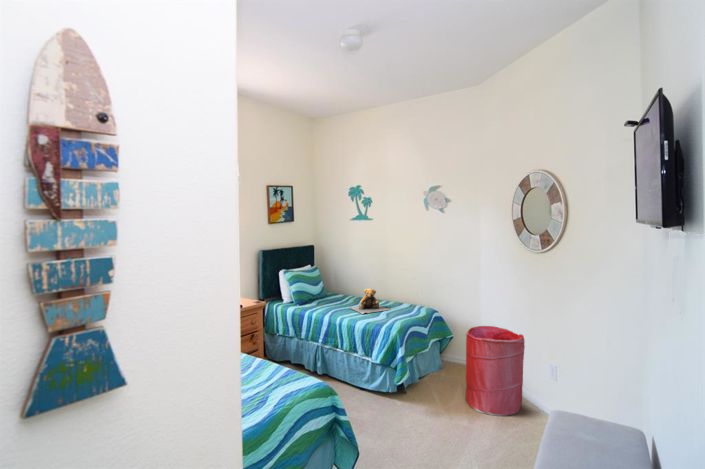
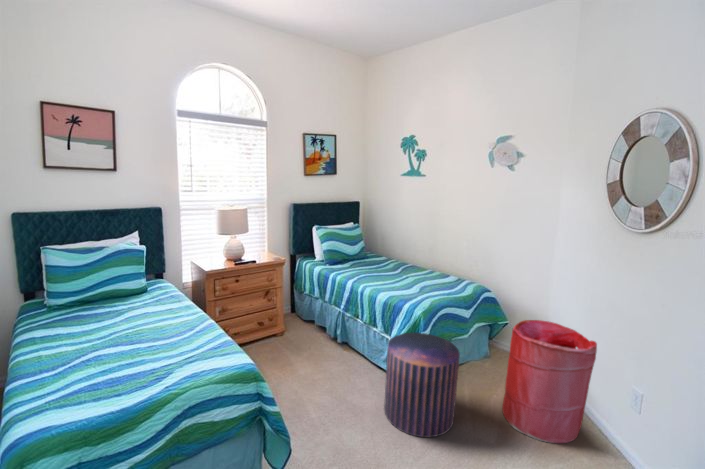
teddy bear: present [350,289,390,314] -> none [380,256,428,284]
pouf: none [377,349,434,431] -> present [384,332,460,437]

